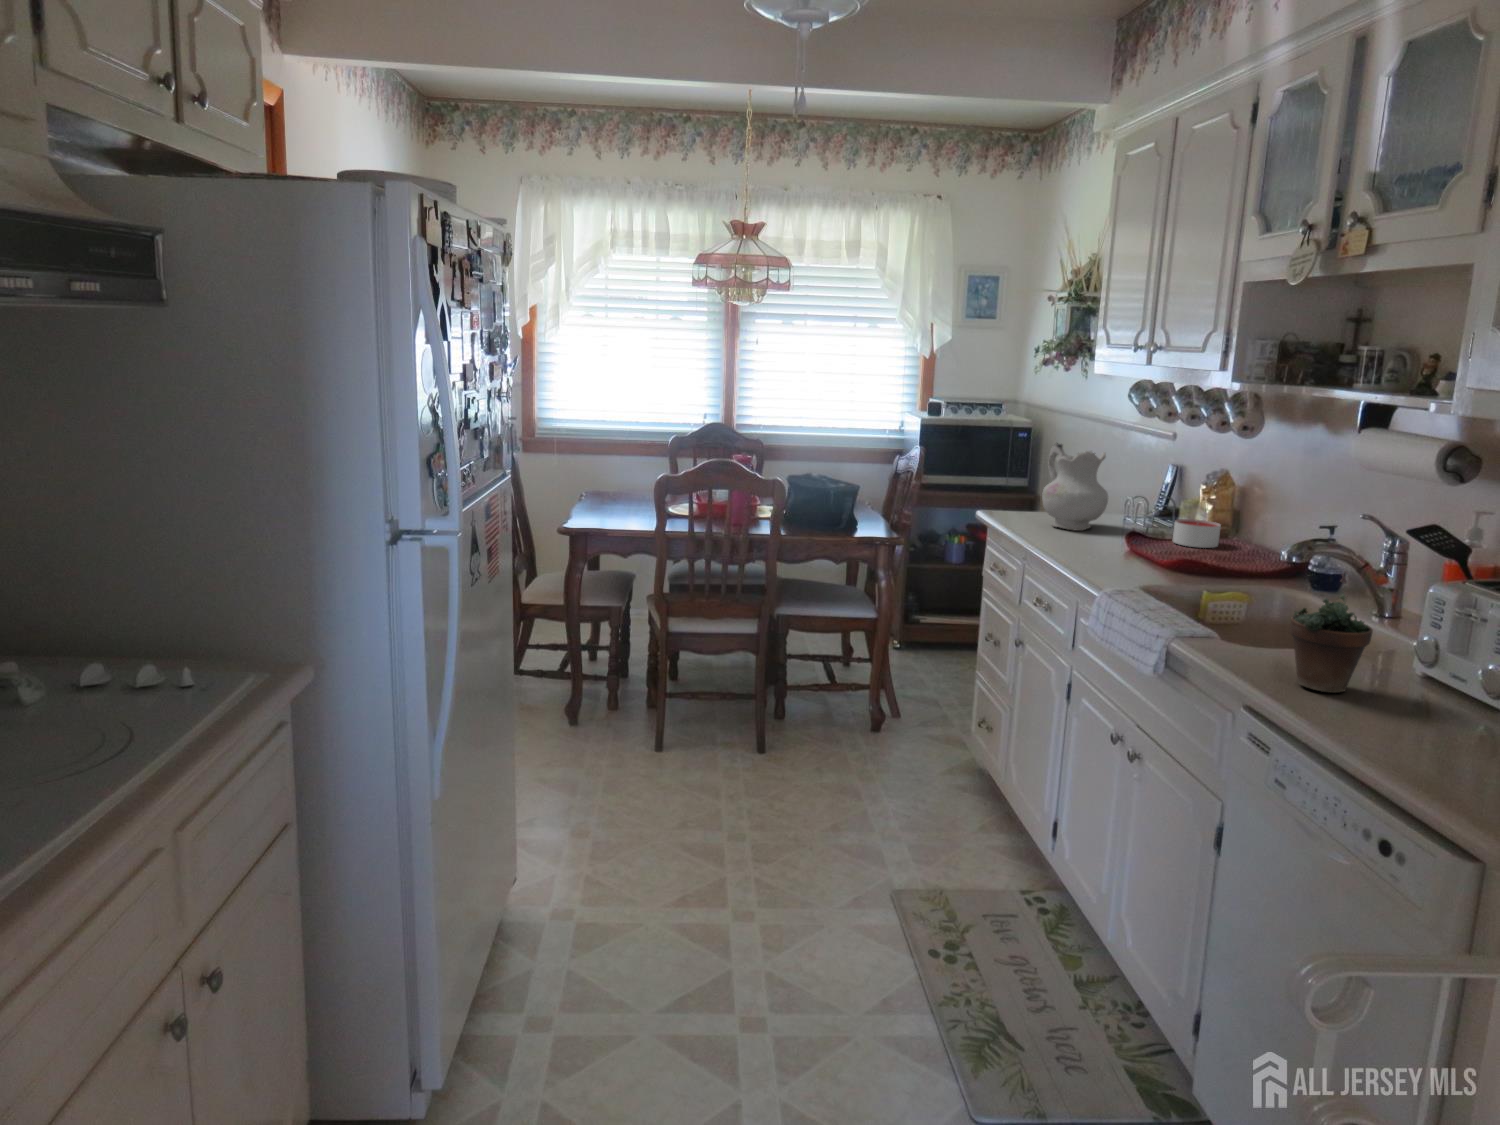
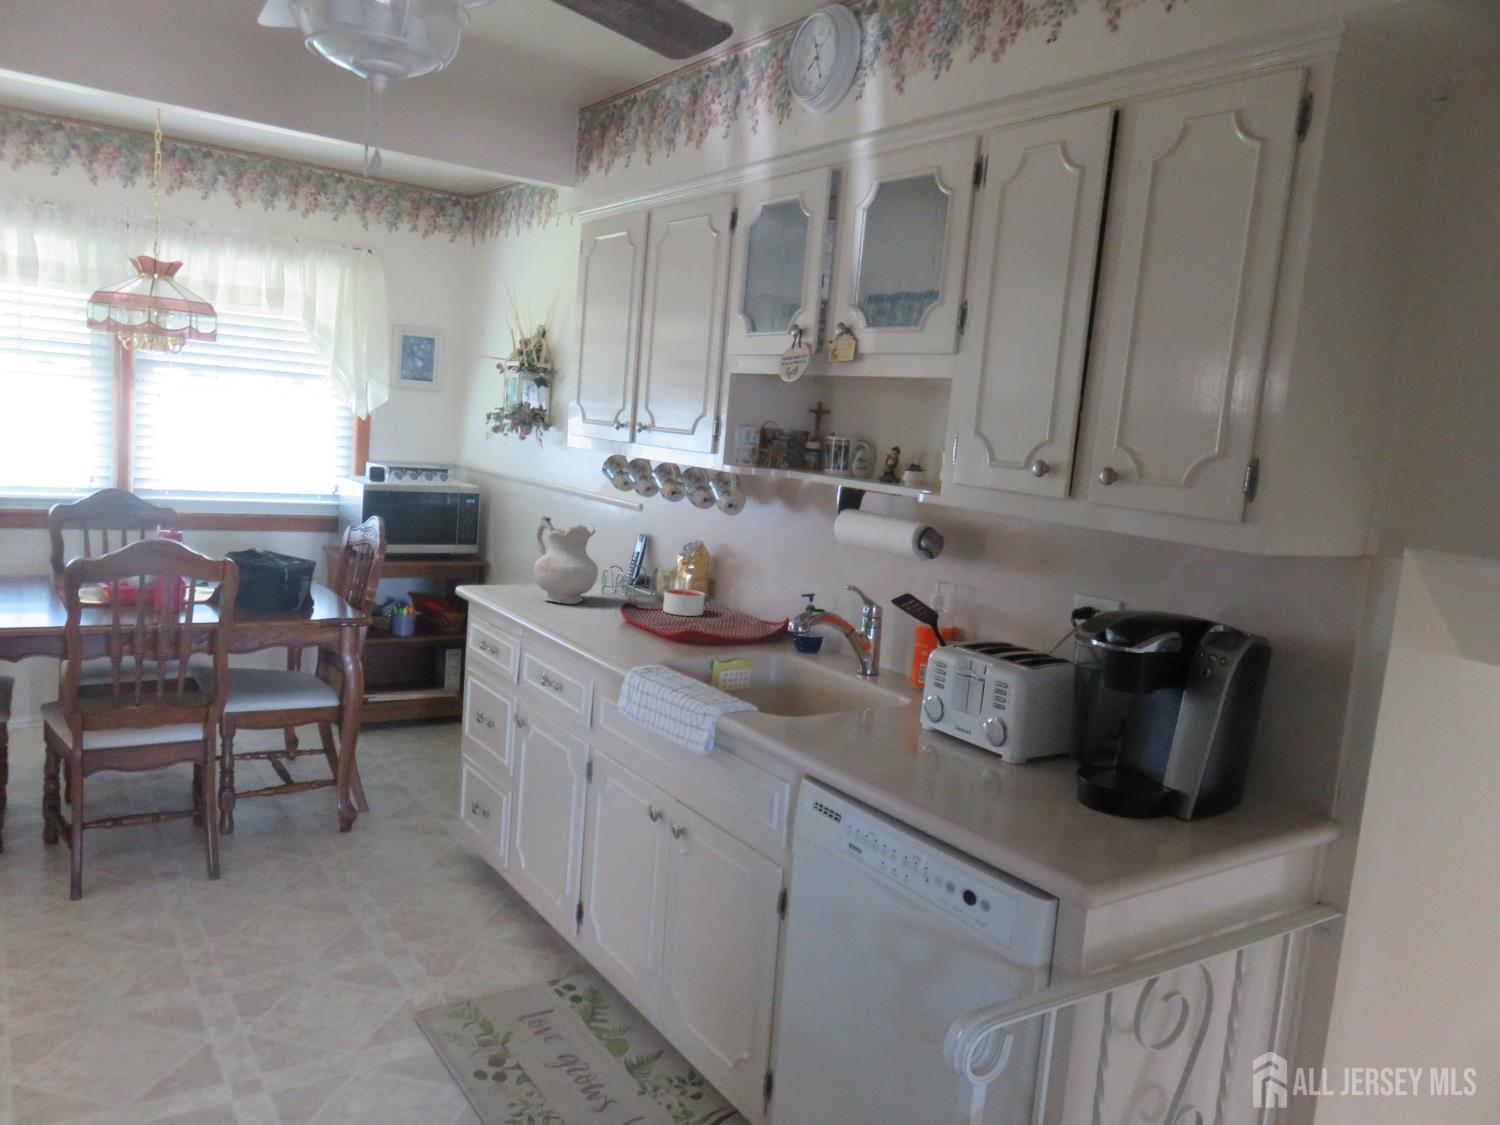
succulent plant: present [1290,571,1373,693] -> none [844,645,910,756]

